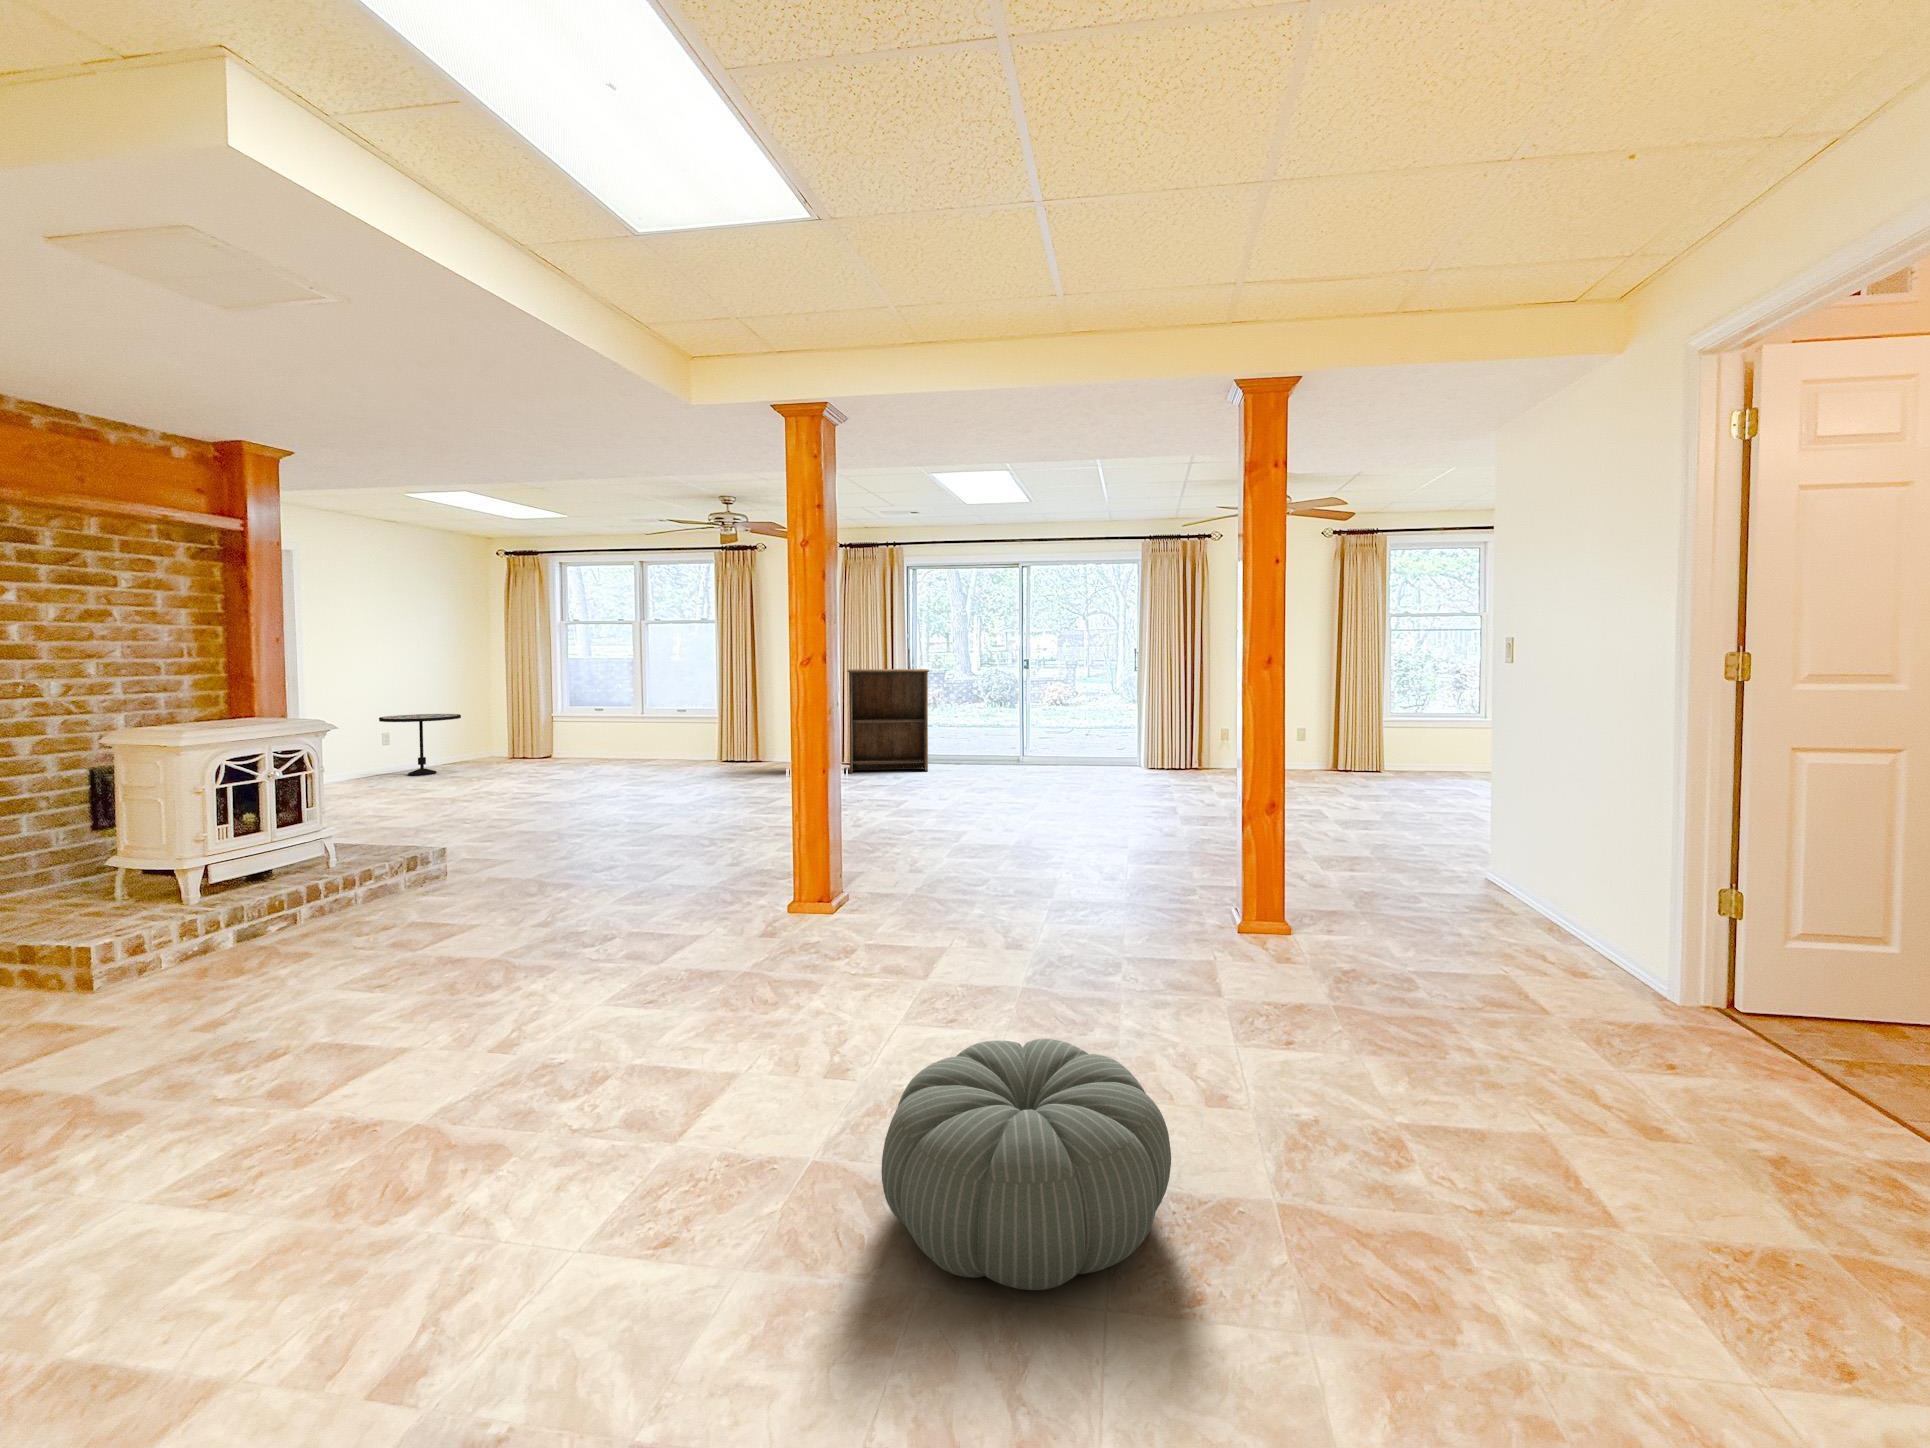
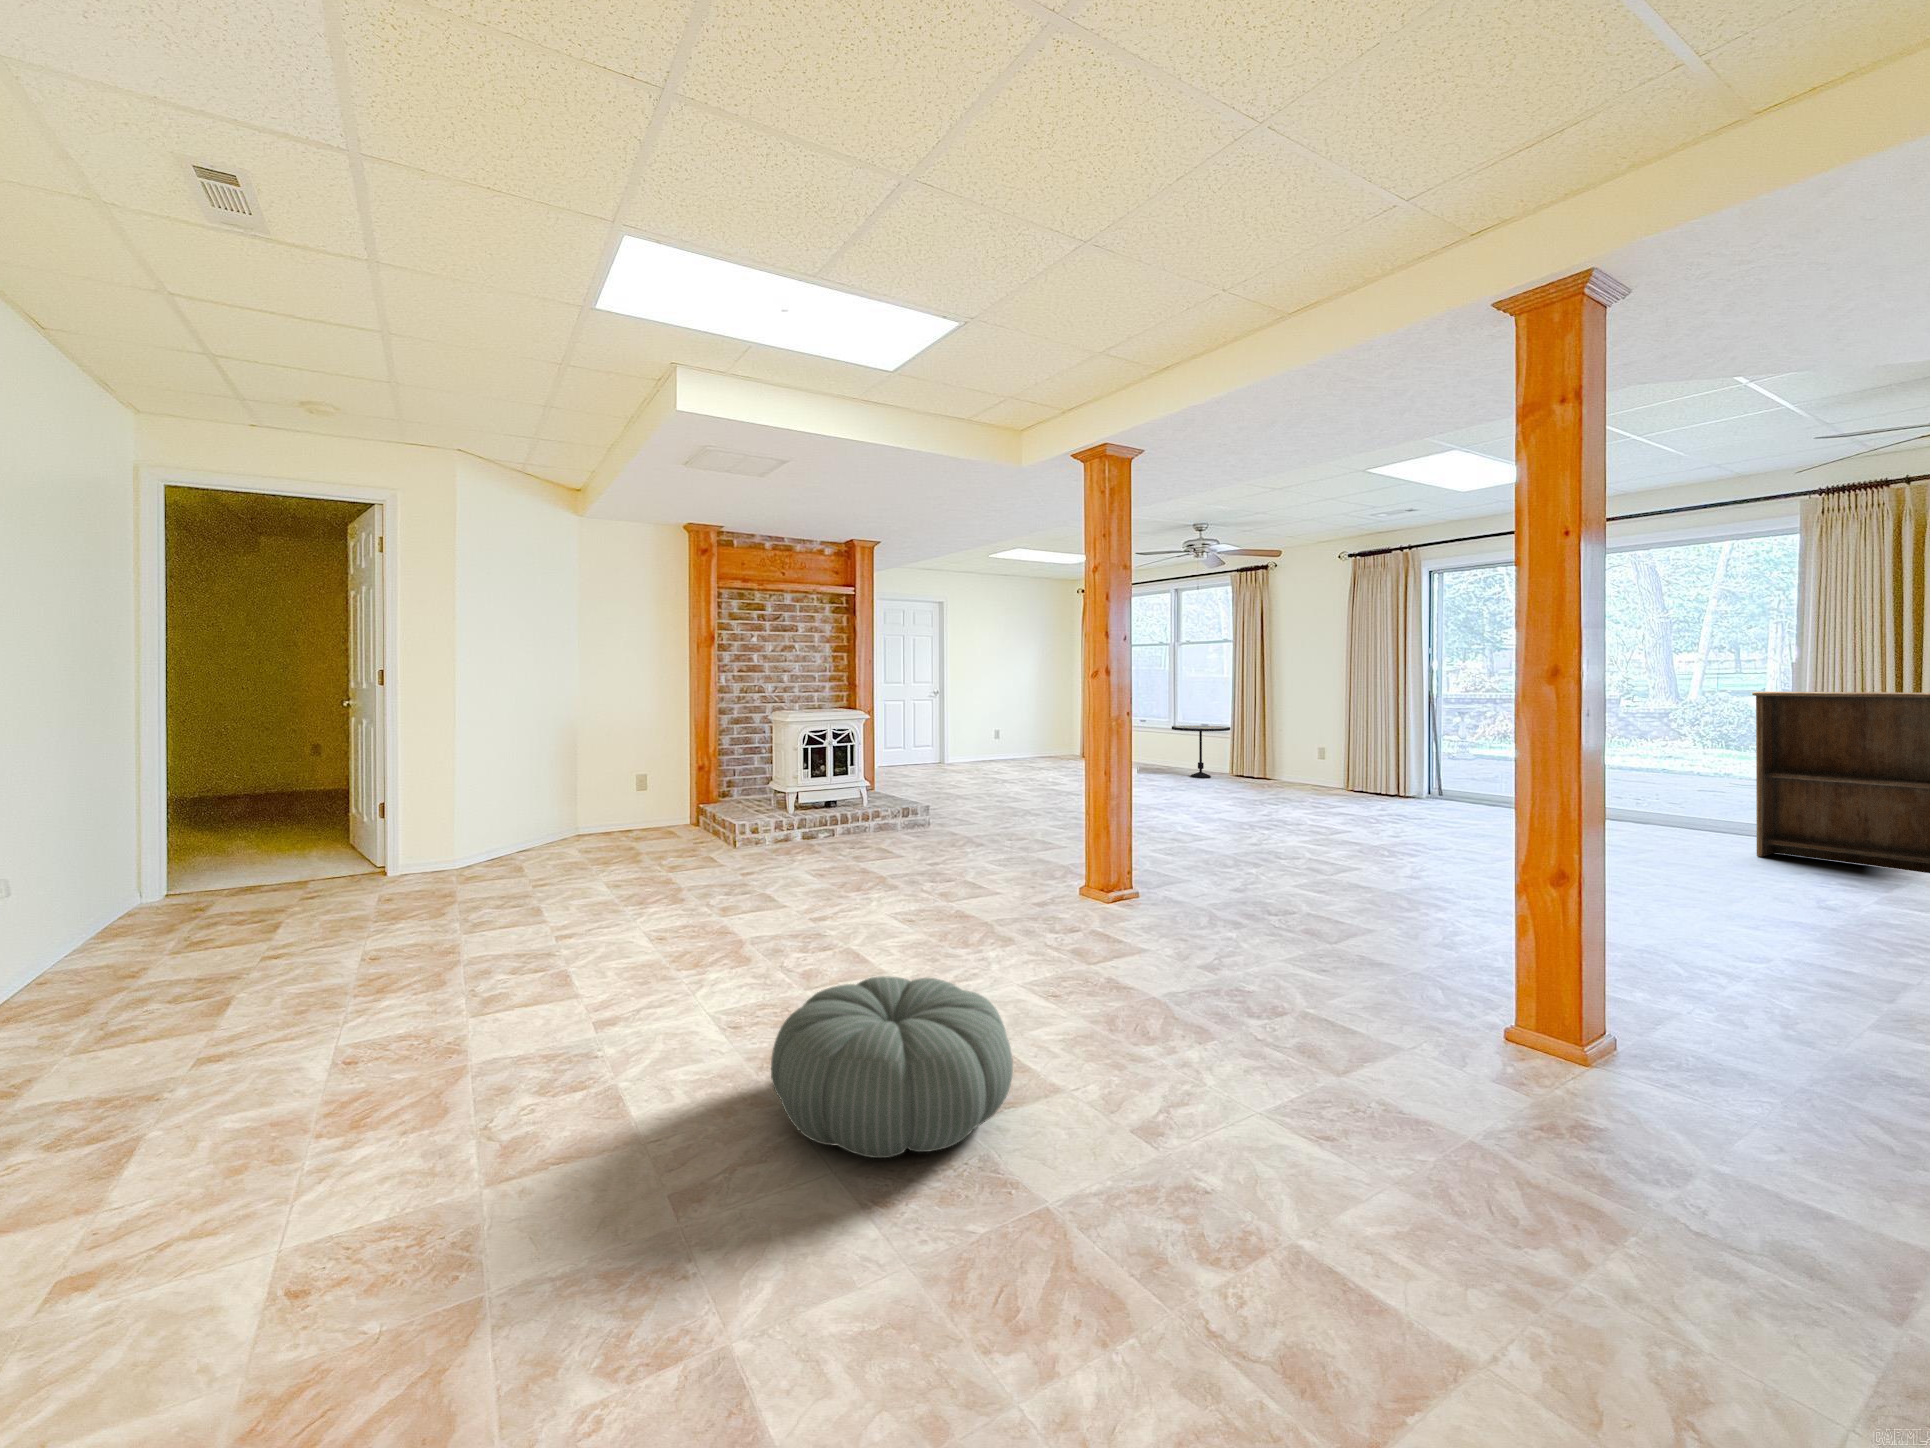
bookshelf: present [847,669,929,773] -> present [1752,692,1930,873]
side table: present [379,714,461,776] -> present [1172,725,1230,778]

